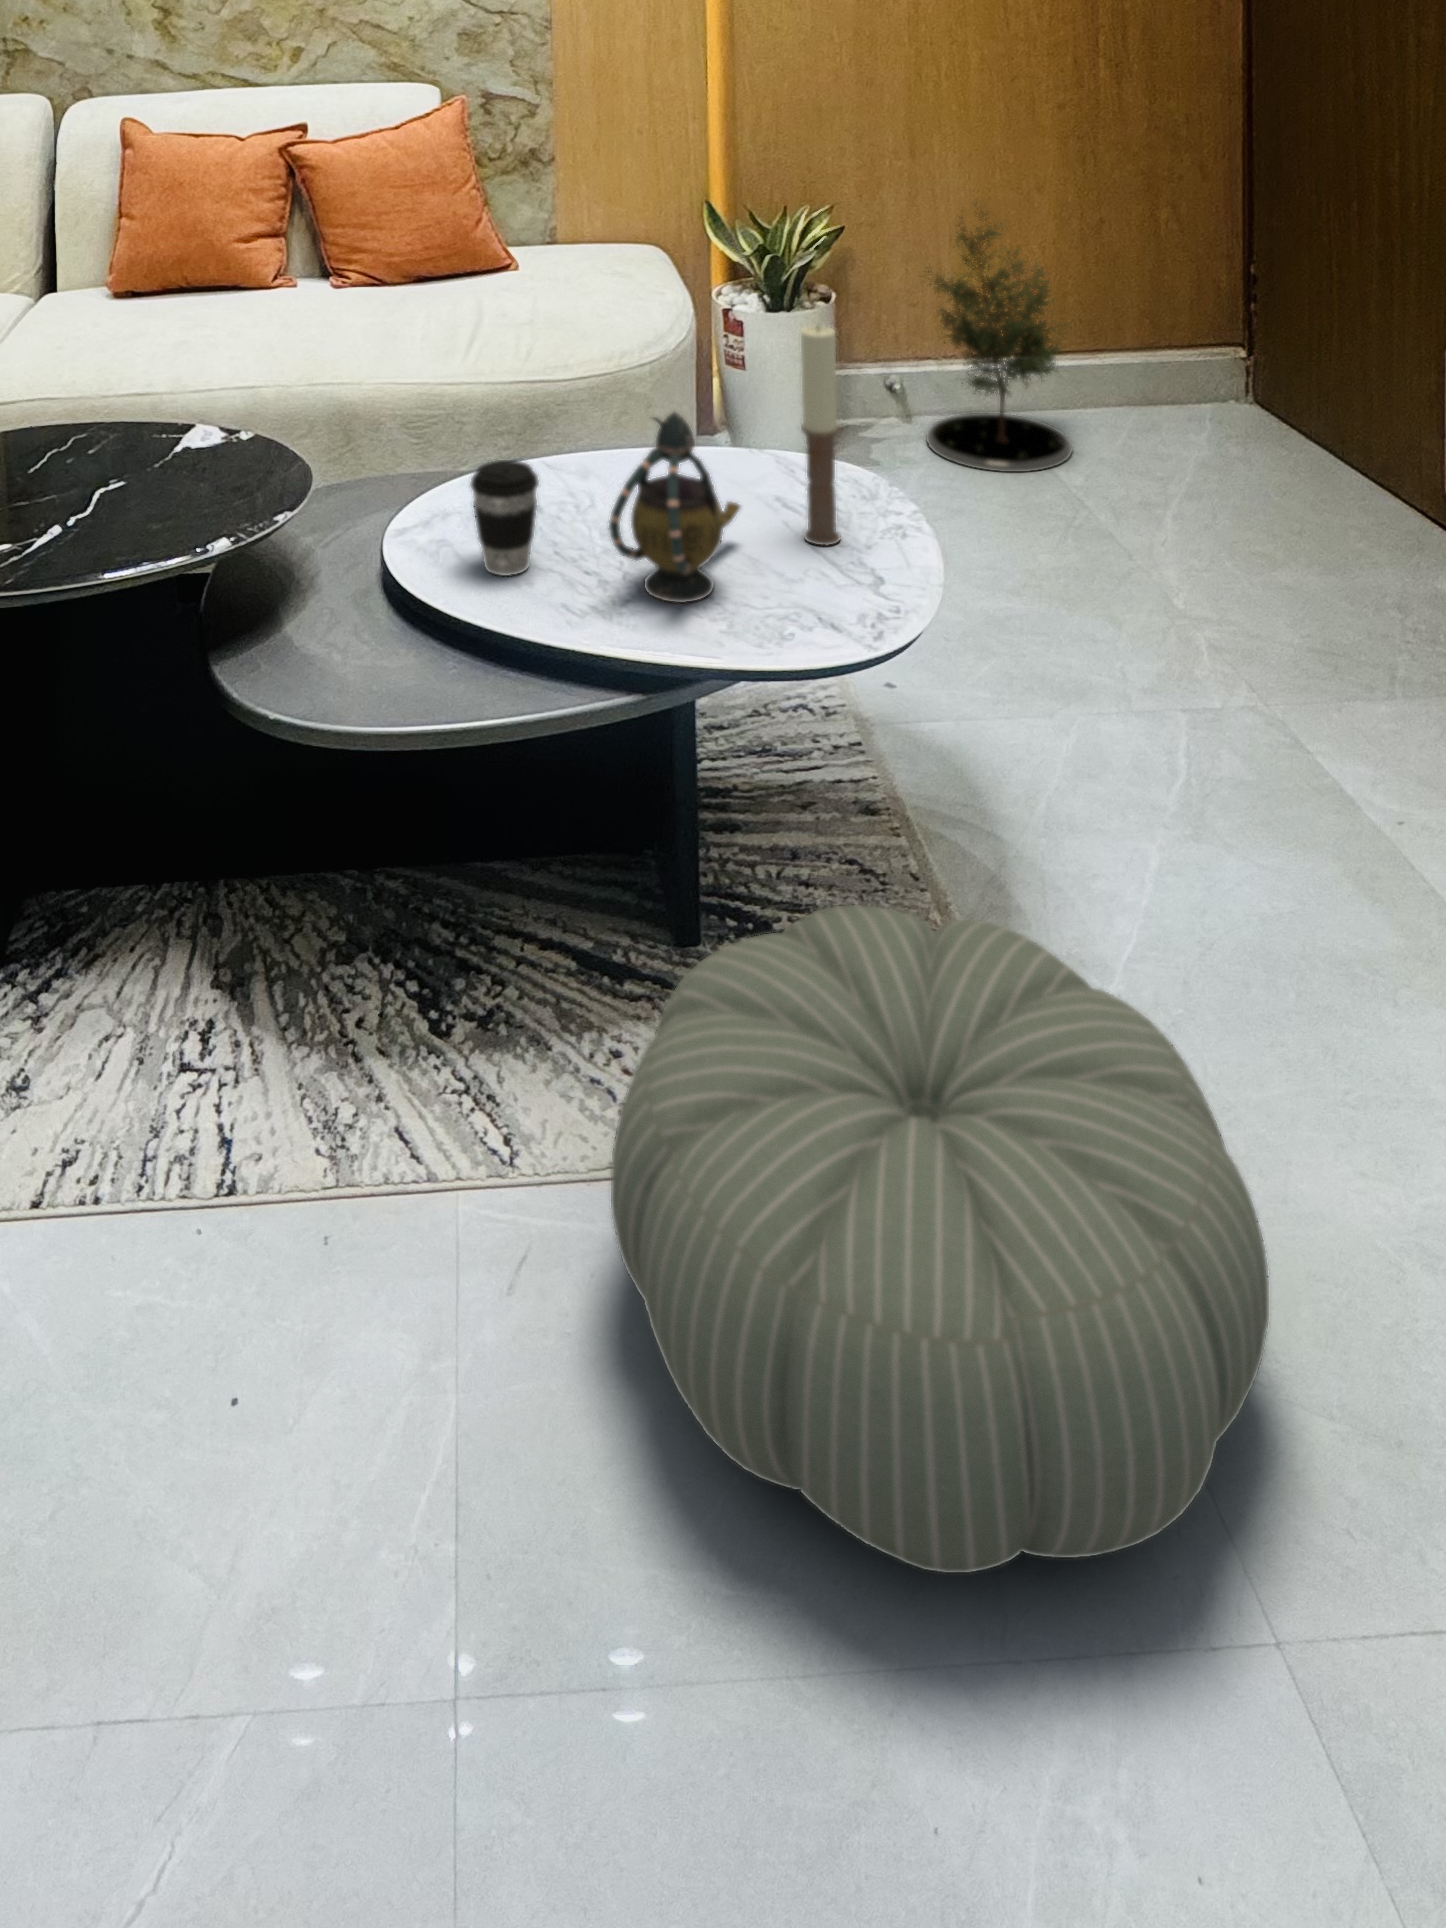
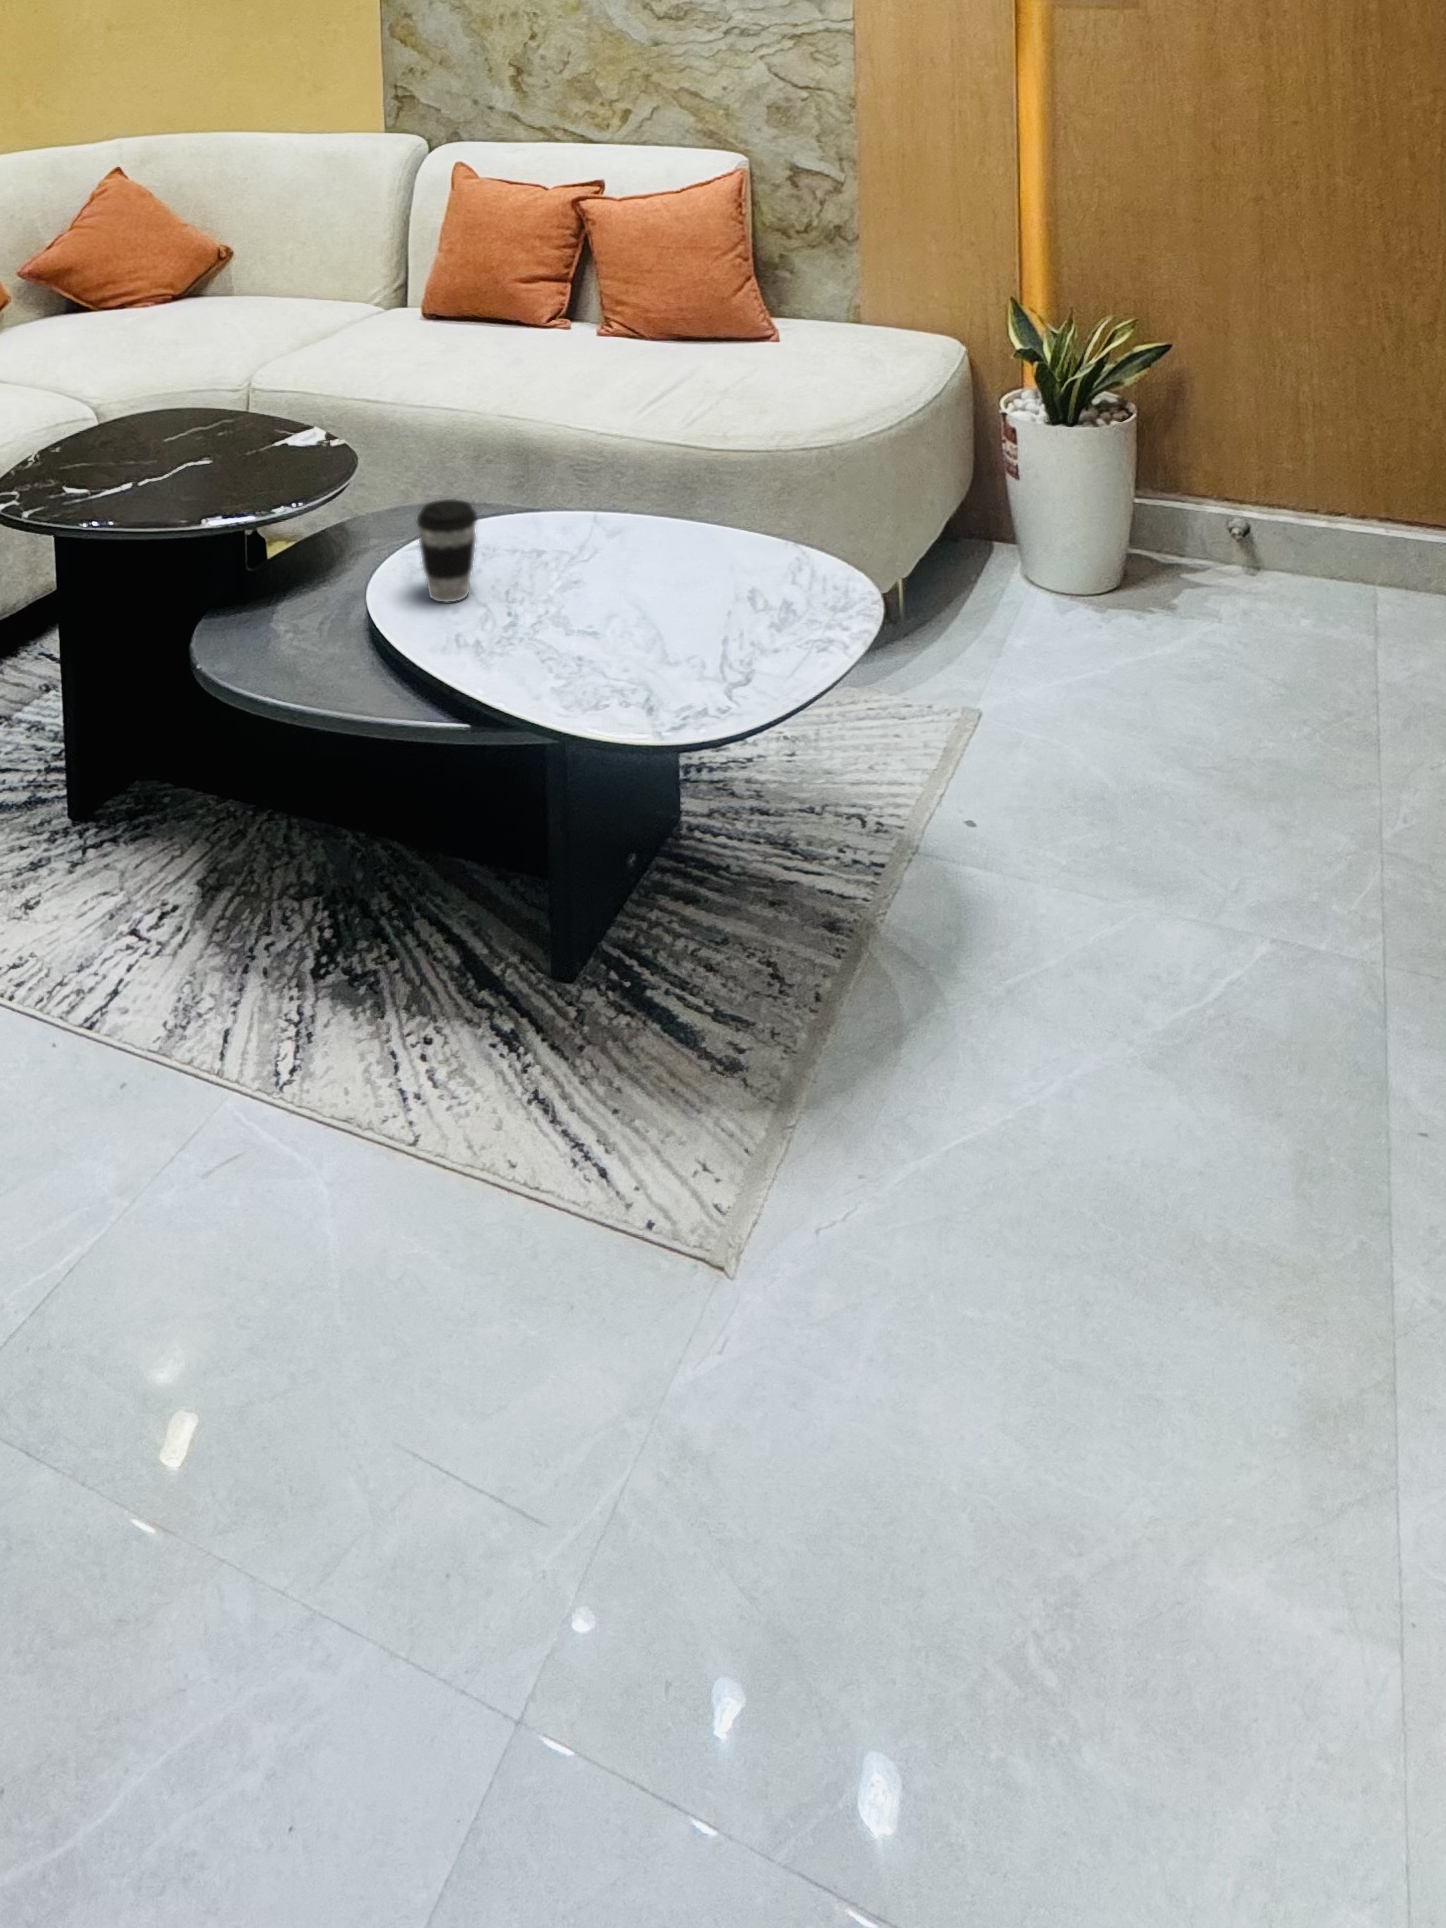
potted tree: present [926,204,1072,472] -> none [1220,327,1417,645]
candle: present [801,325,840,546] -> none [714,423,753,641]
teapot: present [609,412,740,603] -> none [486,480,659,659]
pouf: present [611,905,1269,1573] -> none [182,961,766,1581]

